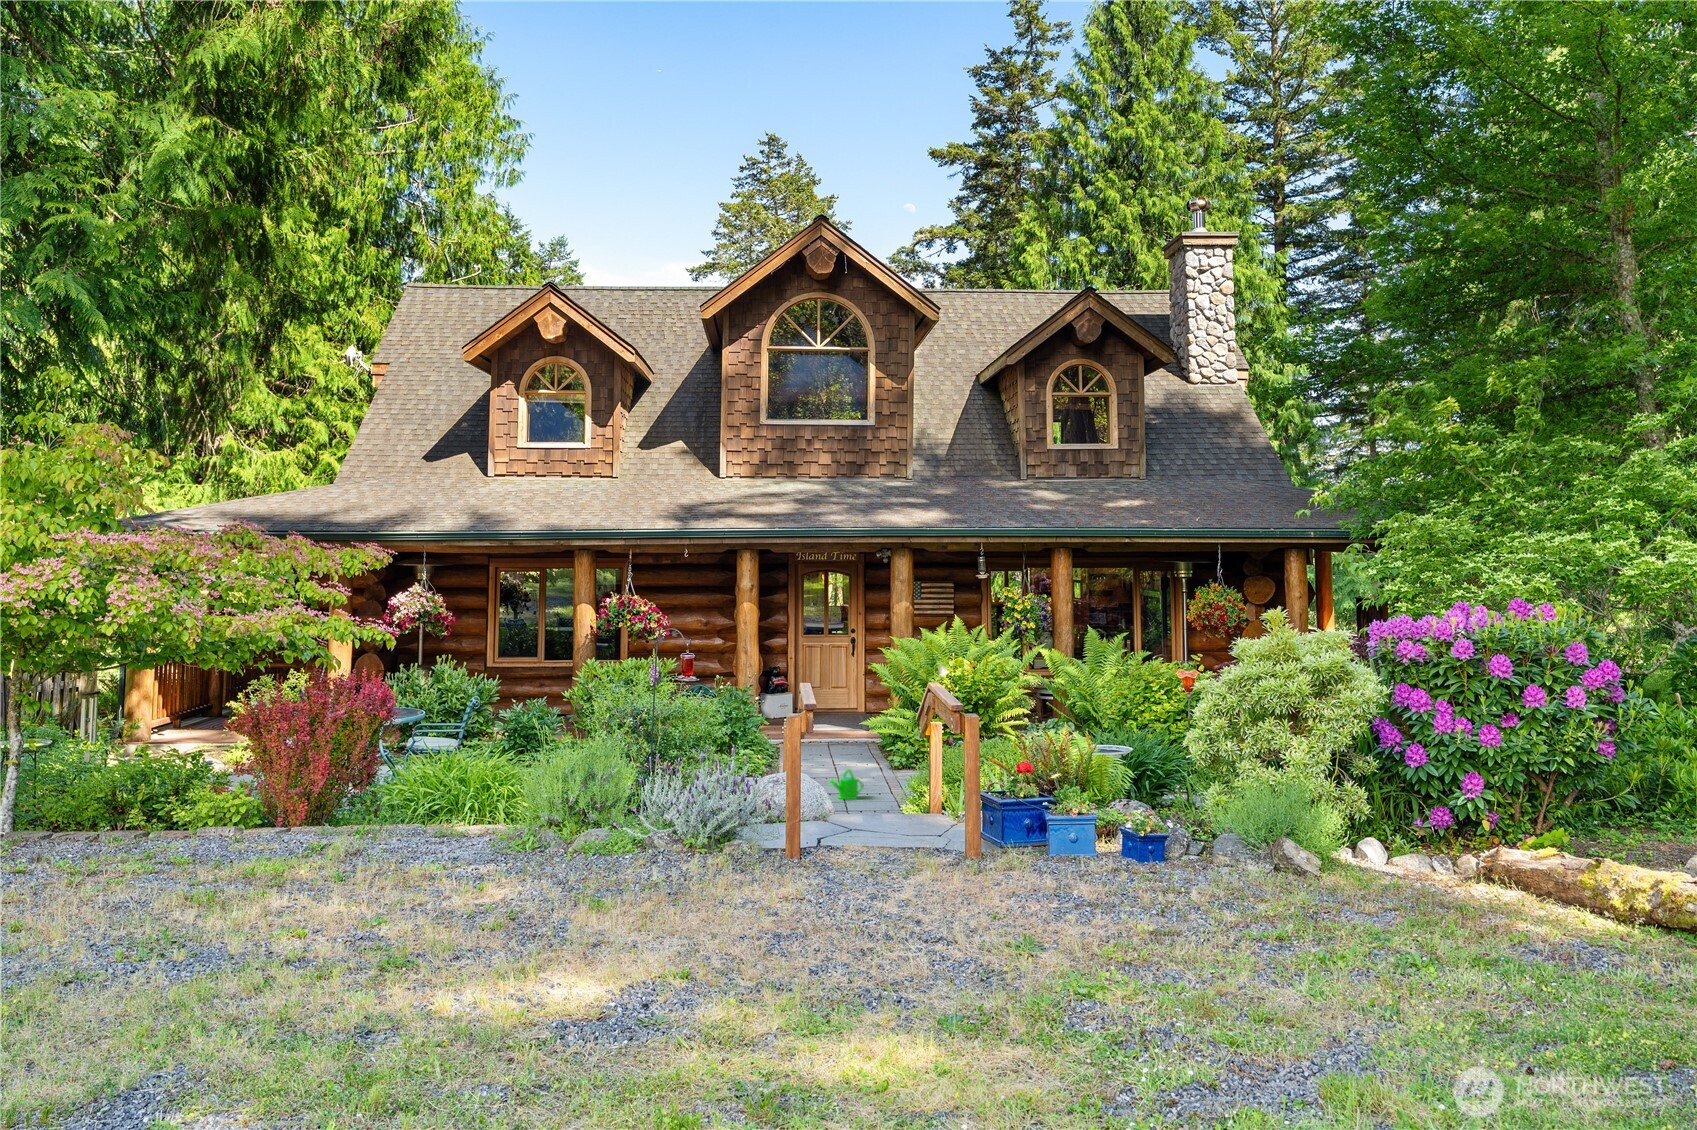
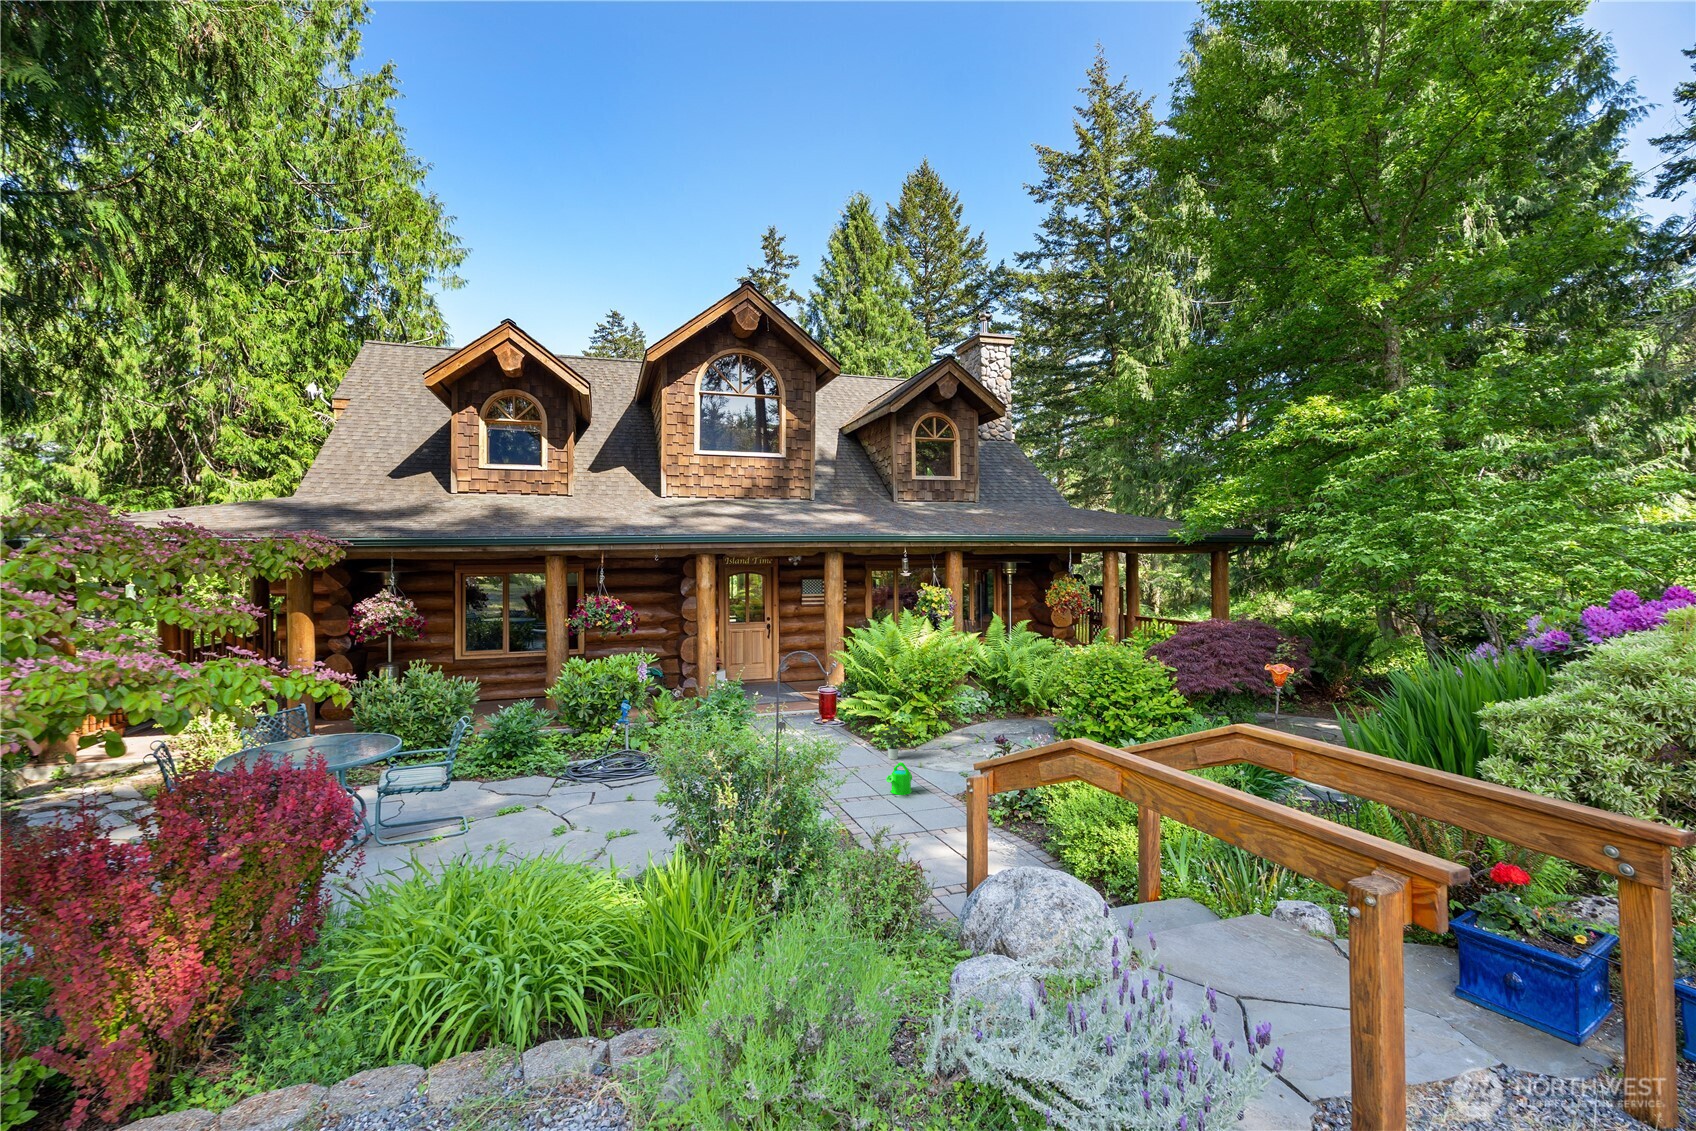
potted plant: none [867,743,902,780] -> present [879,724,910,760]

